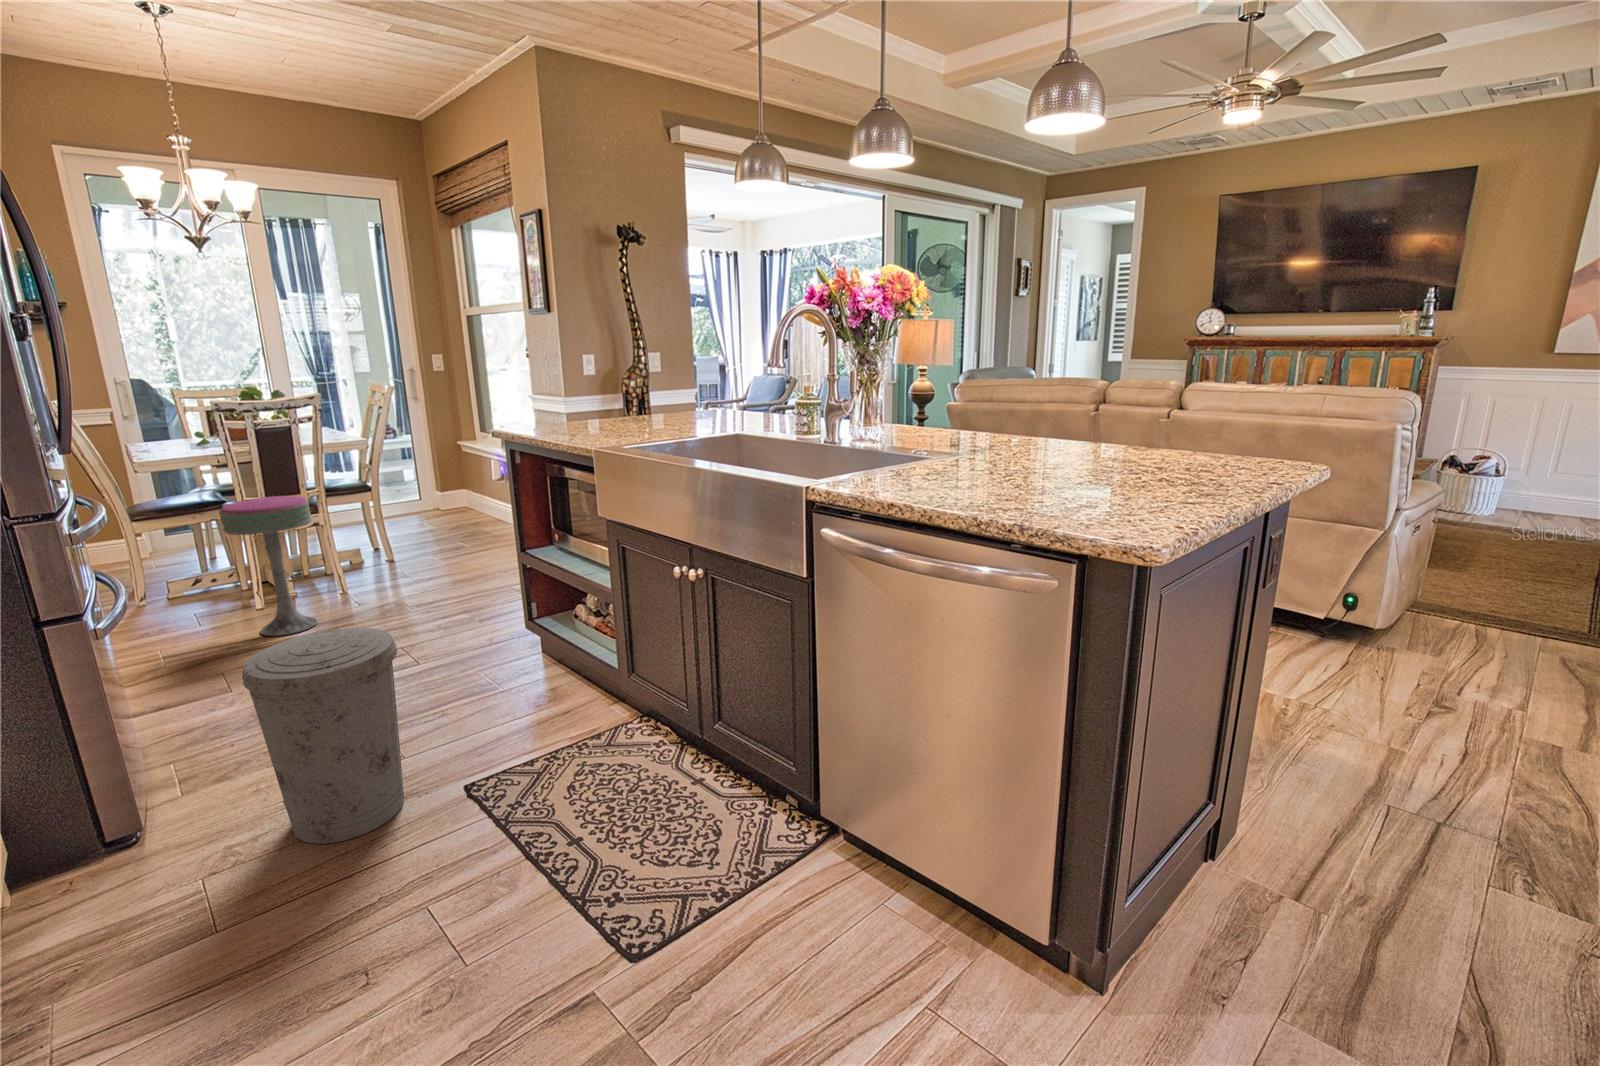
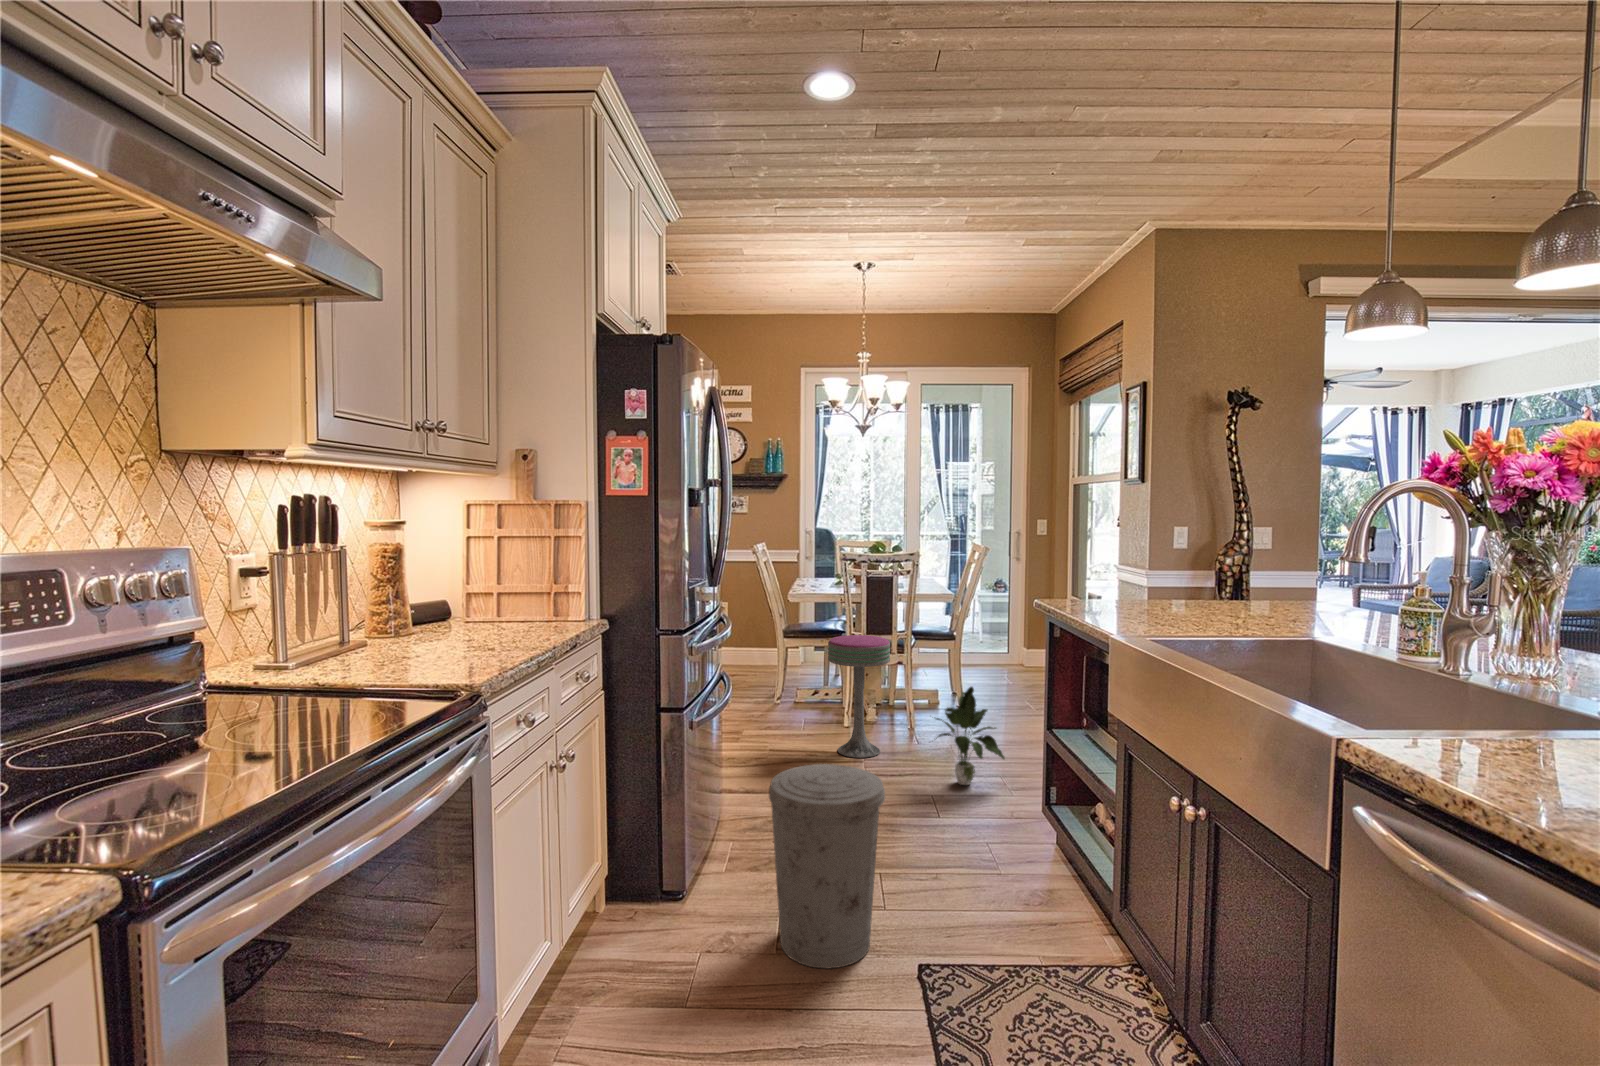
potted plant: none [380,528,470,627] -> present [936,687,1005,785]

